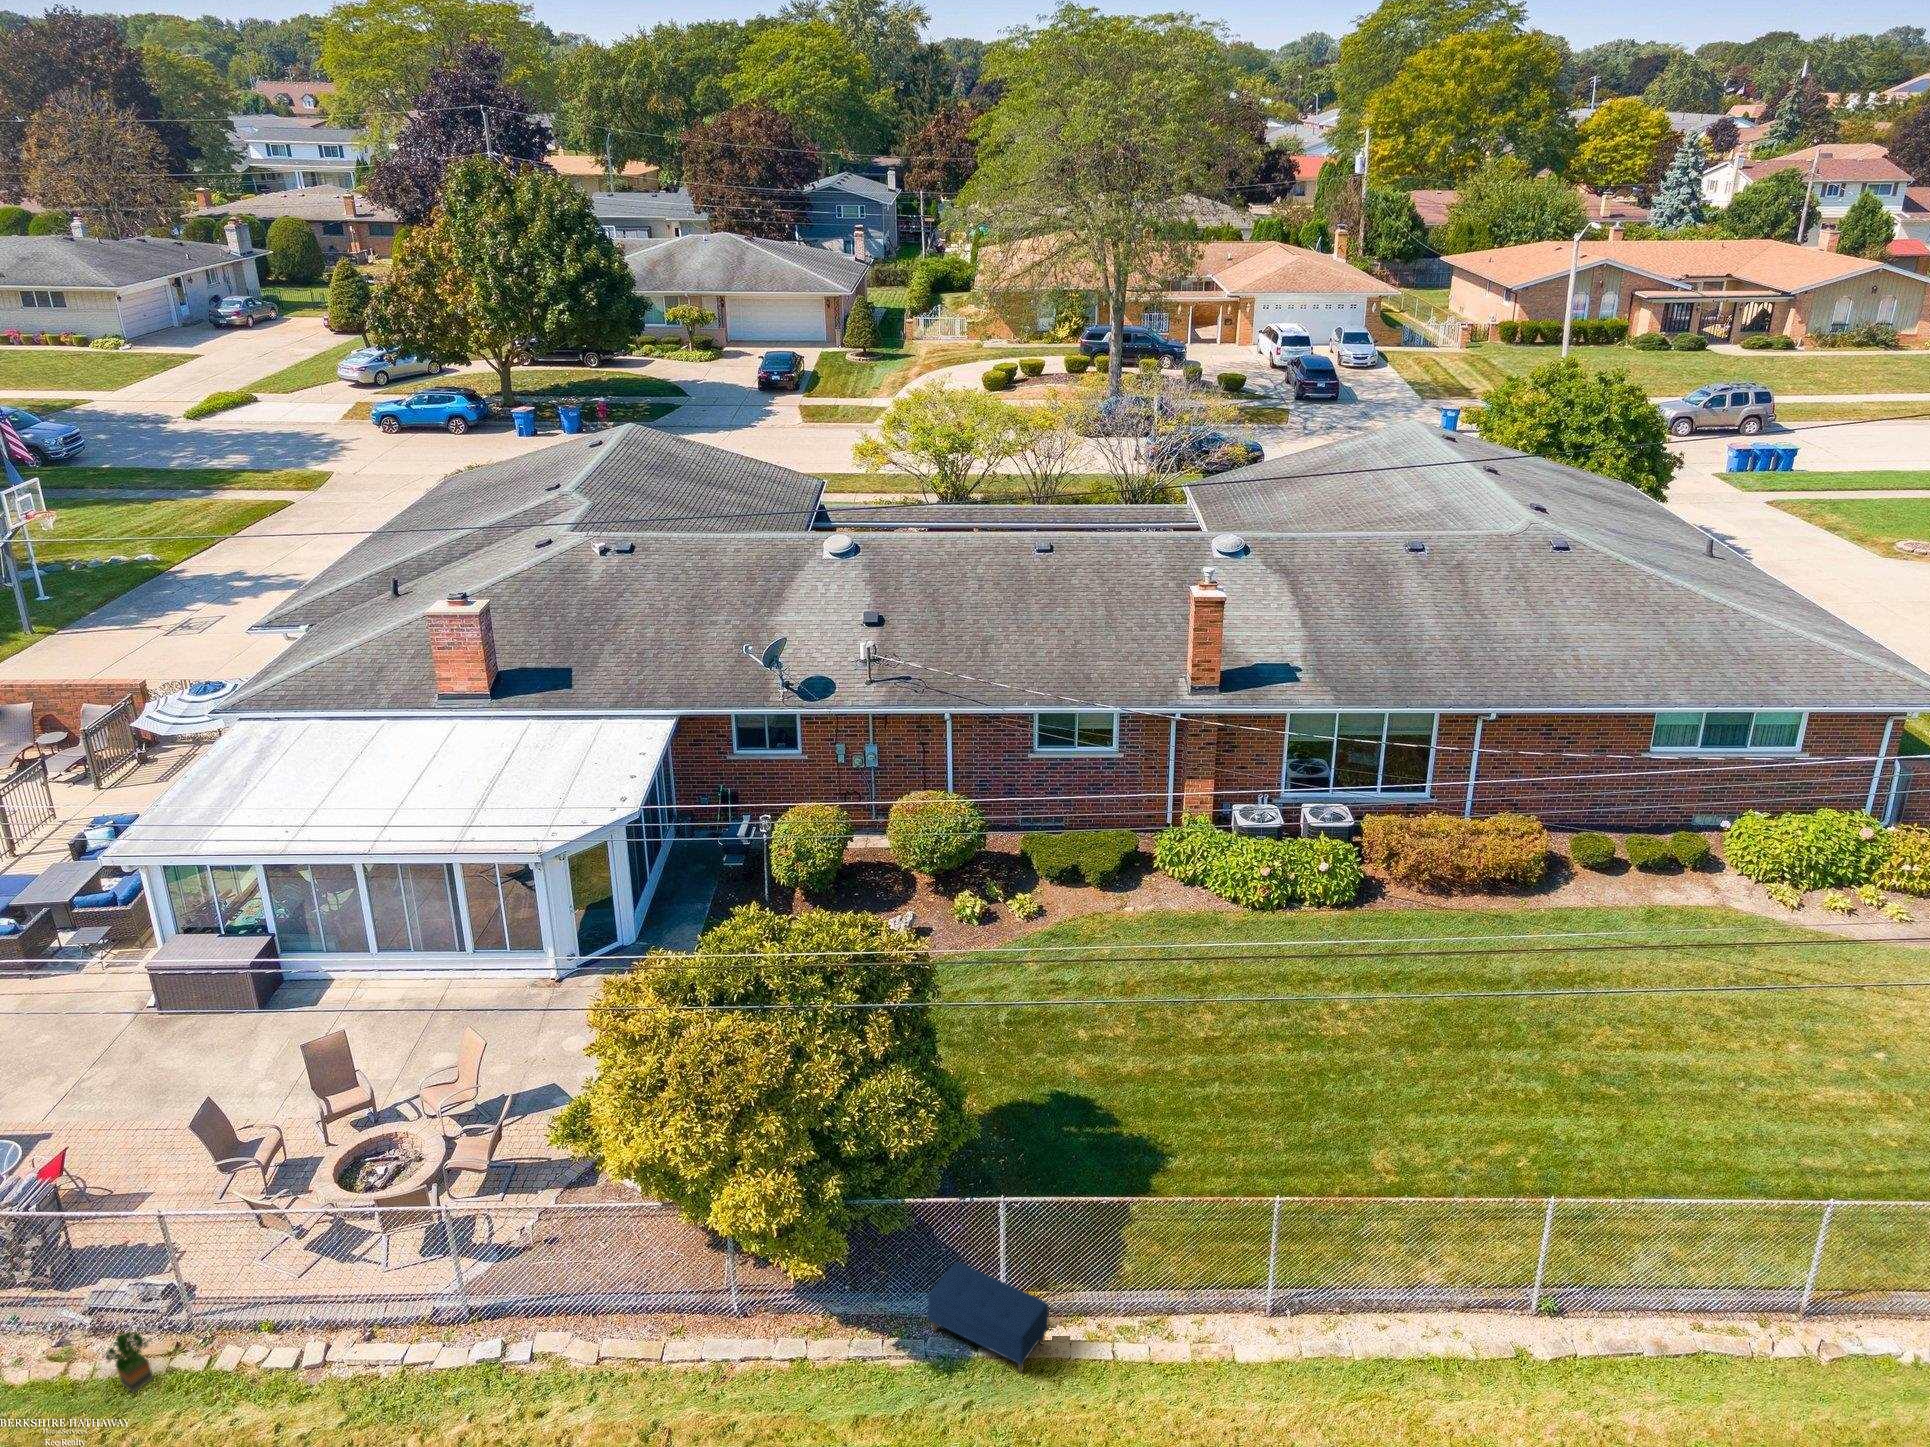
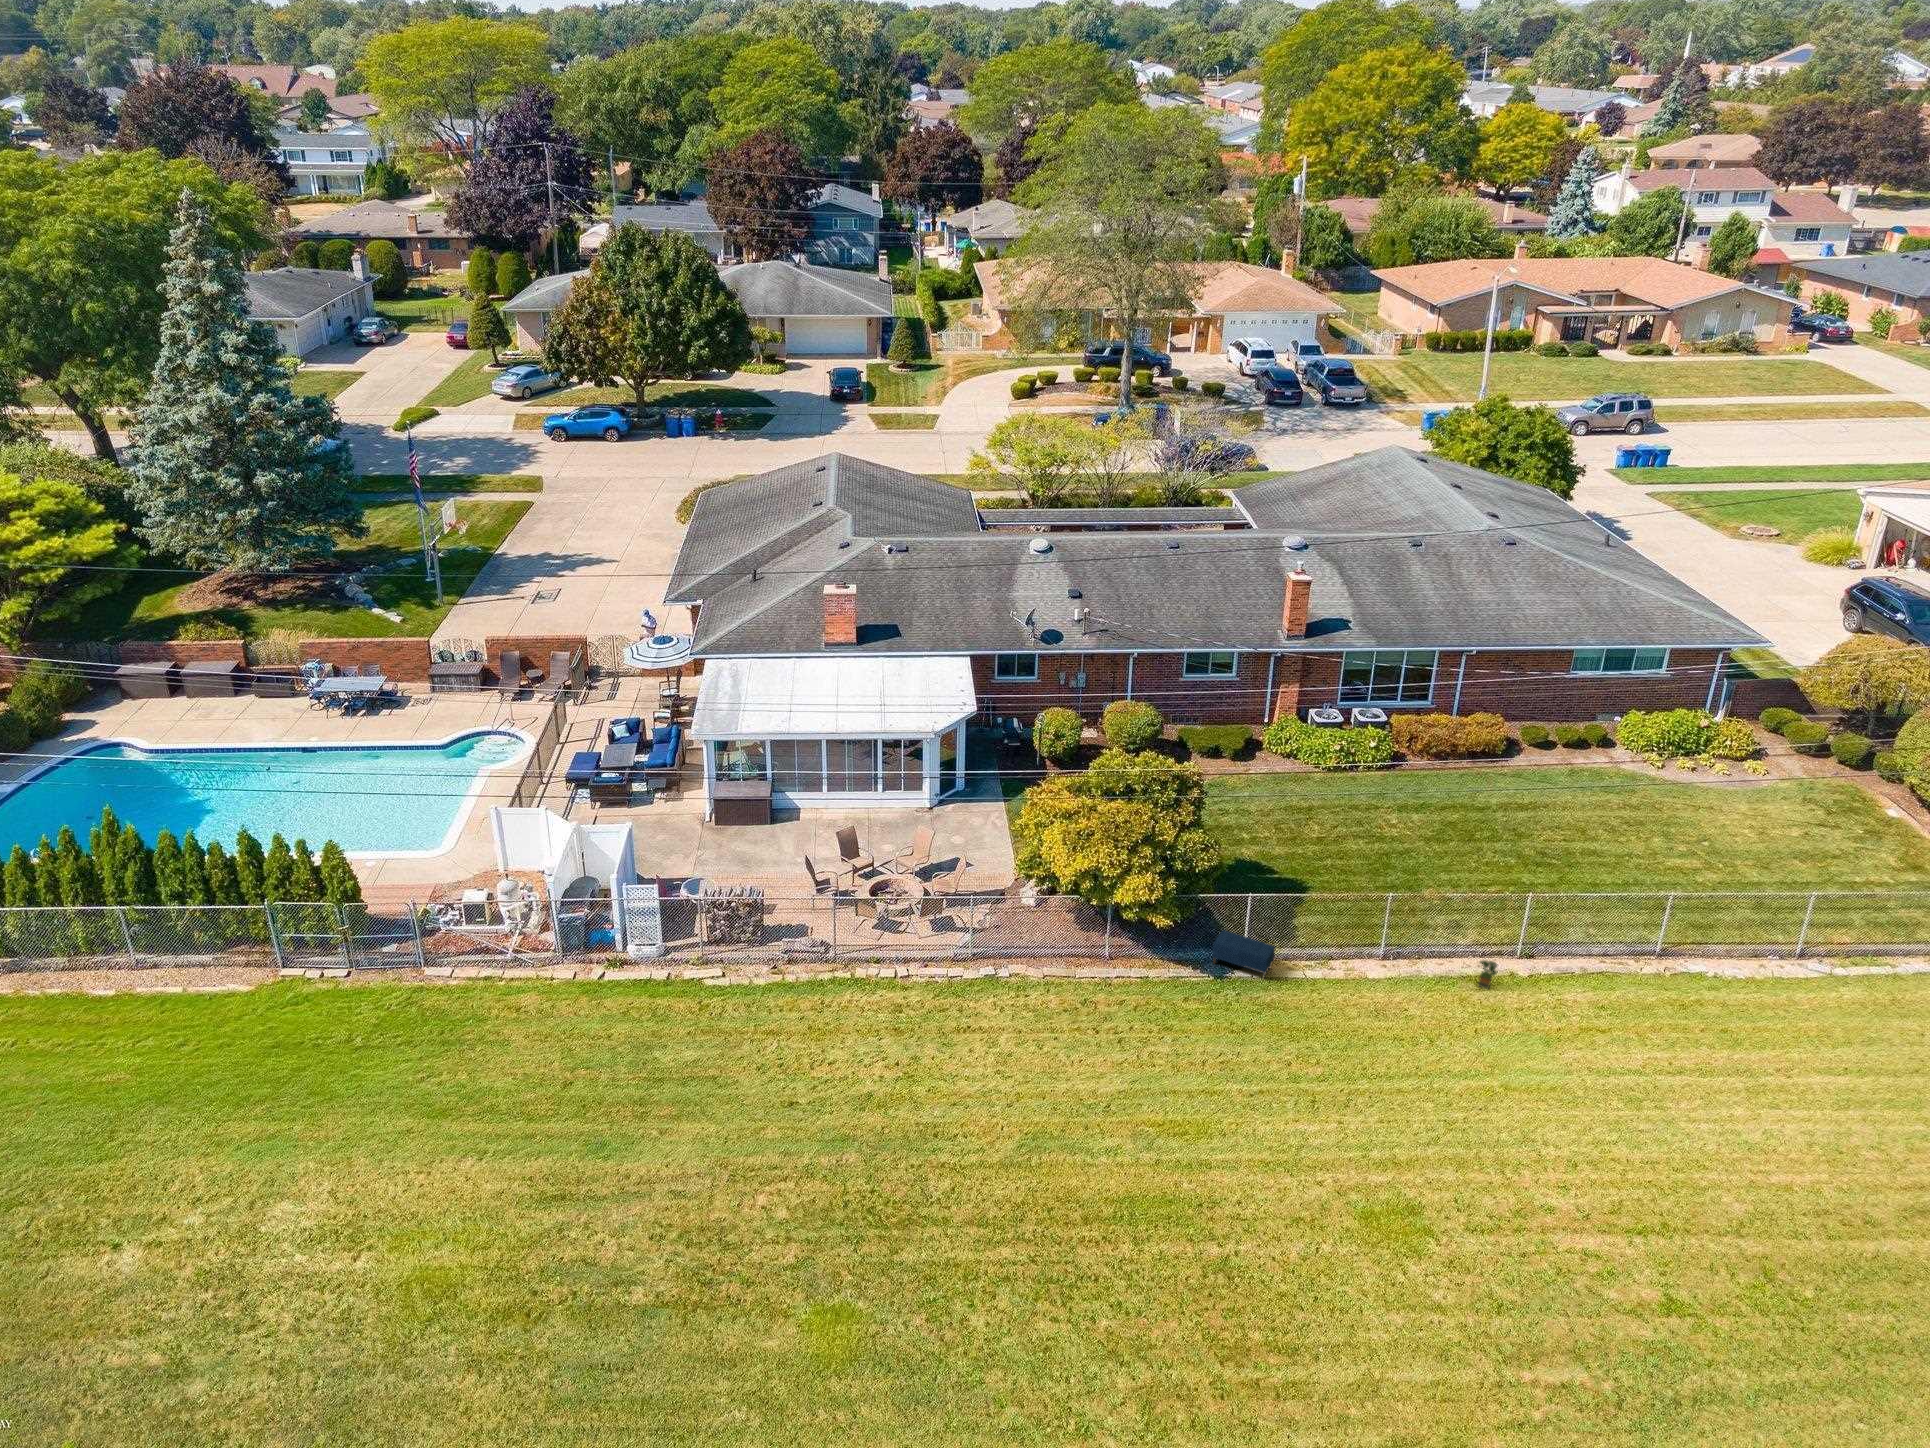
potted tree: present [106,1332,153,1392] -> present [1478,960,1498,989]

